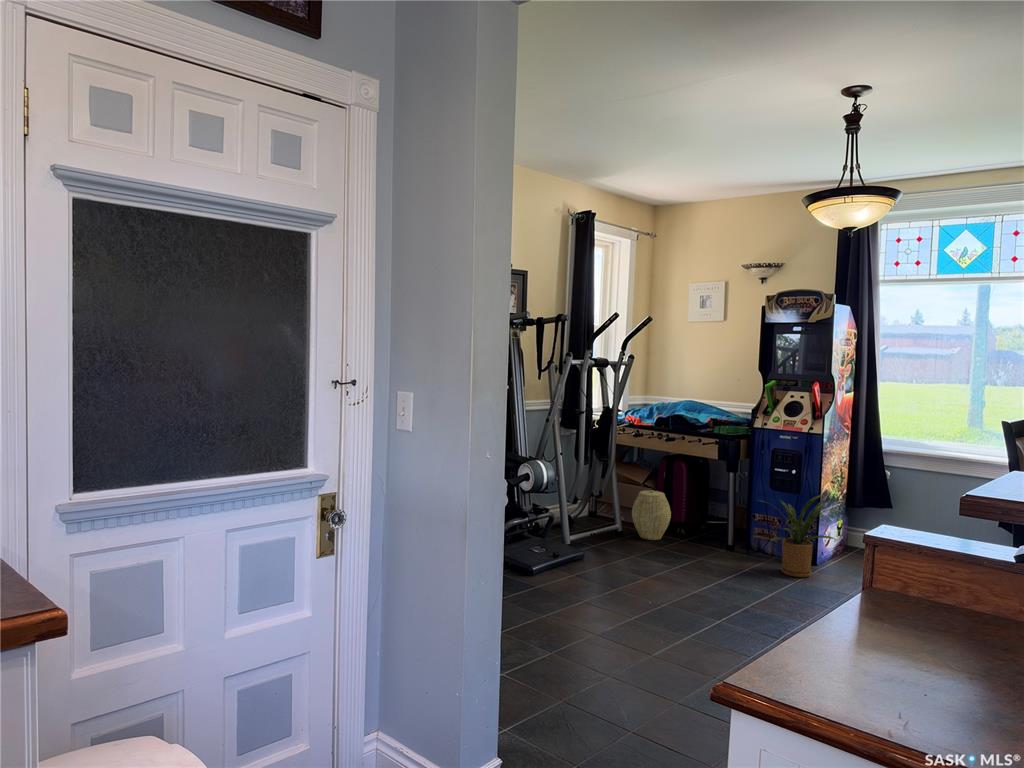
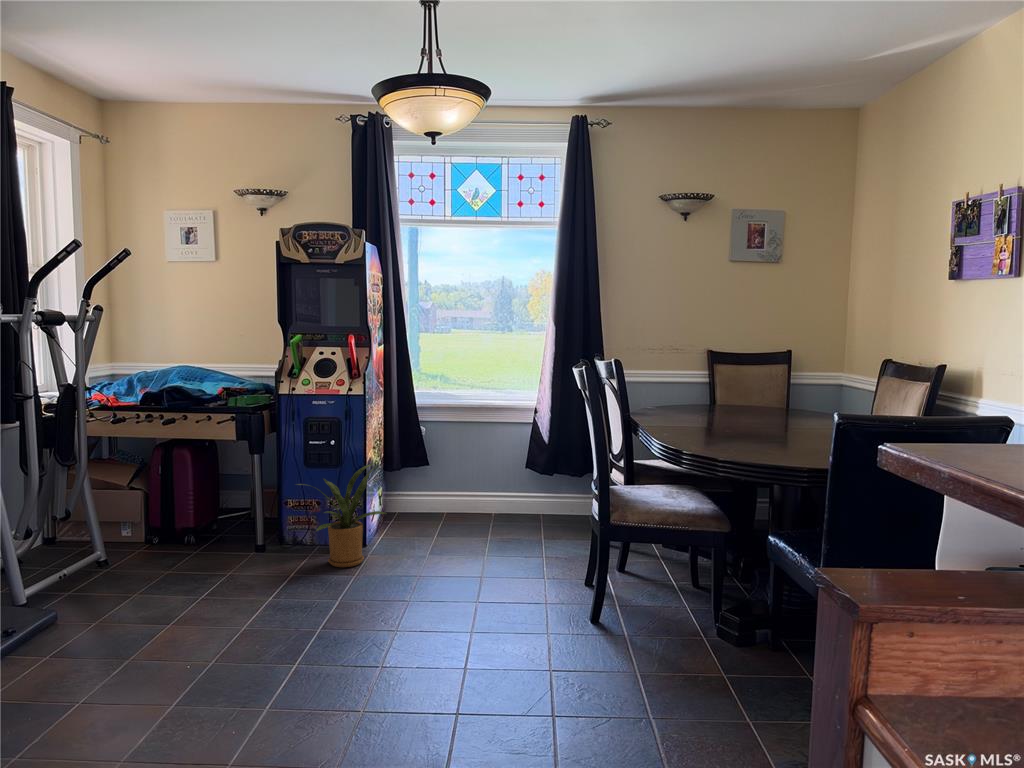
woven basket: present [632,490,671,540] -> none [119,493,177,561]

